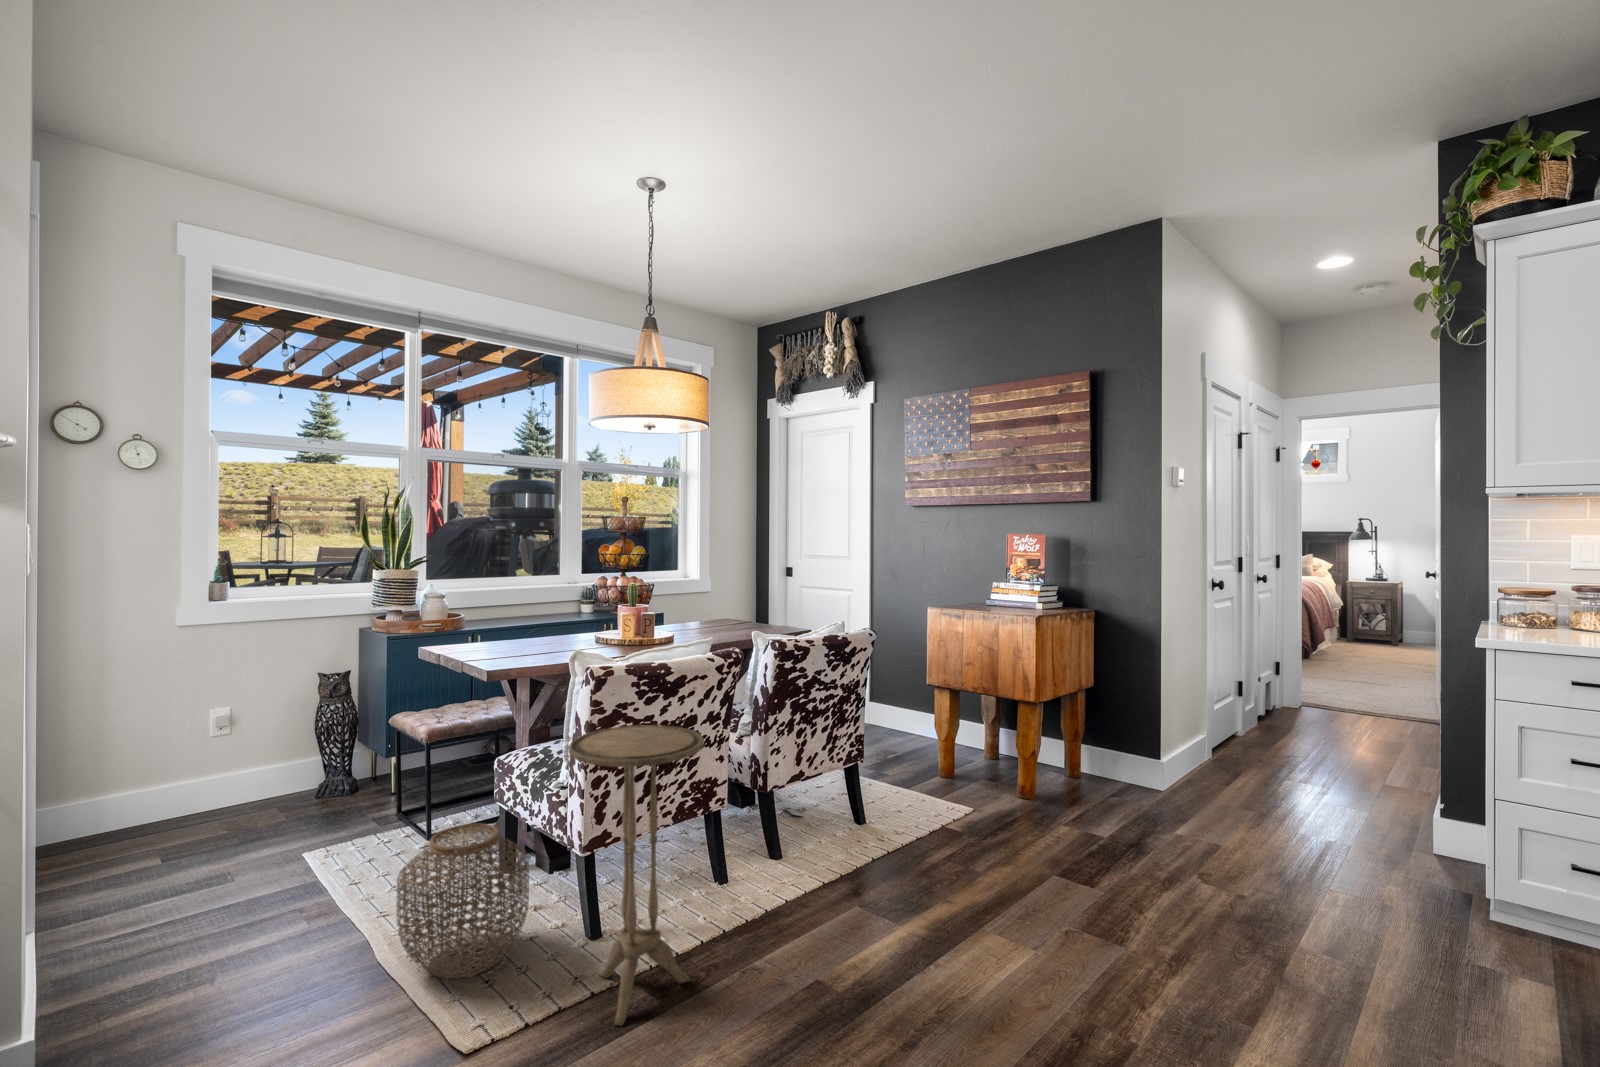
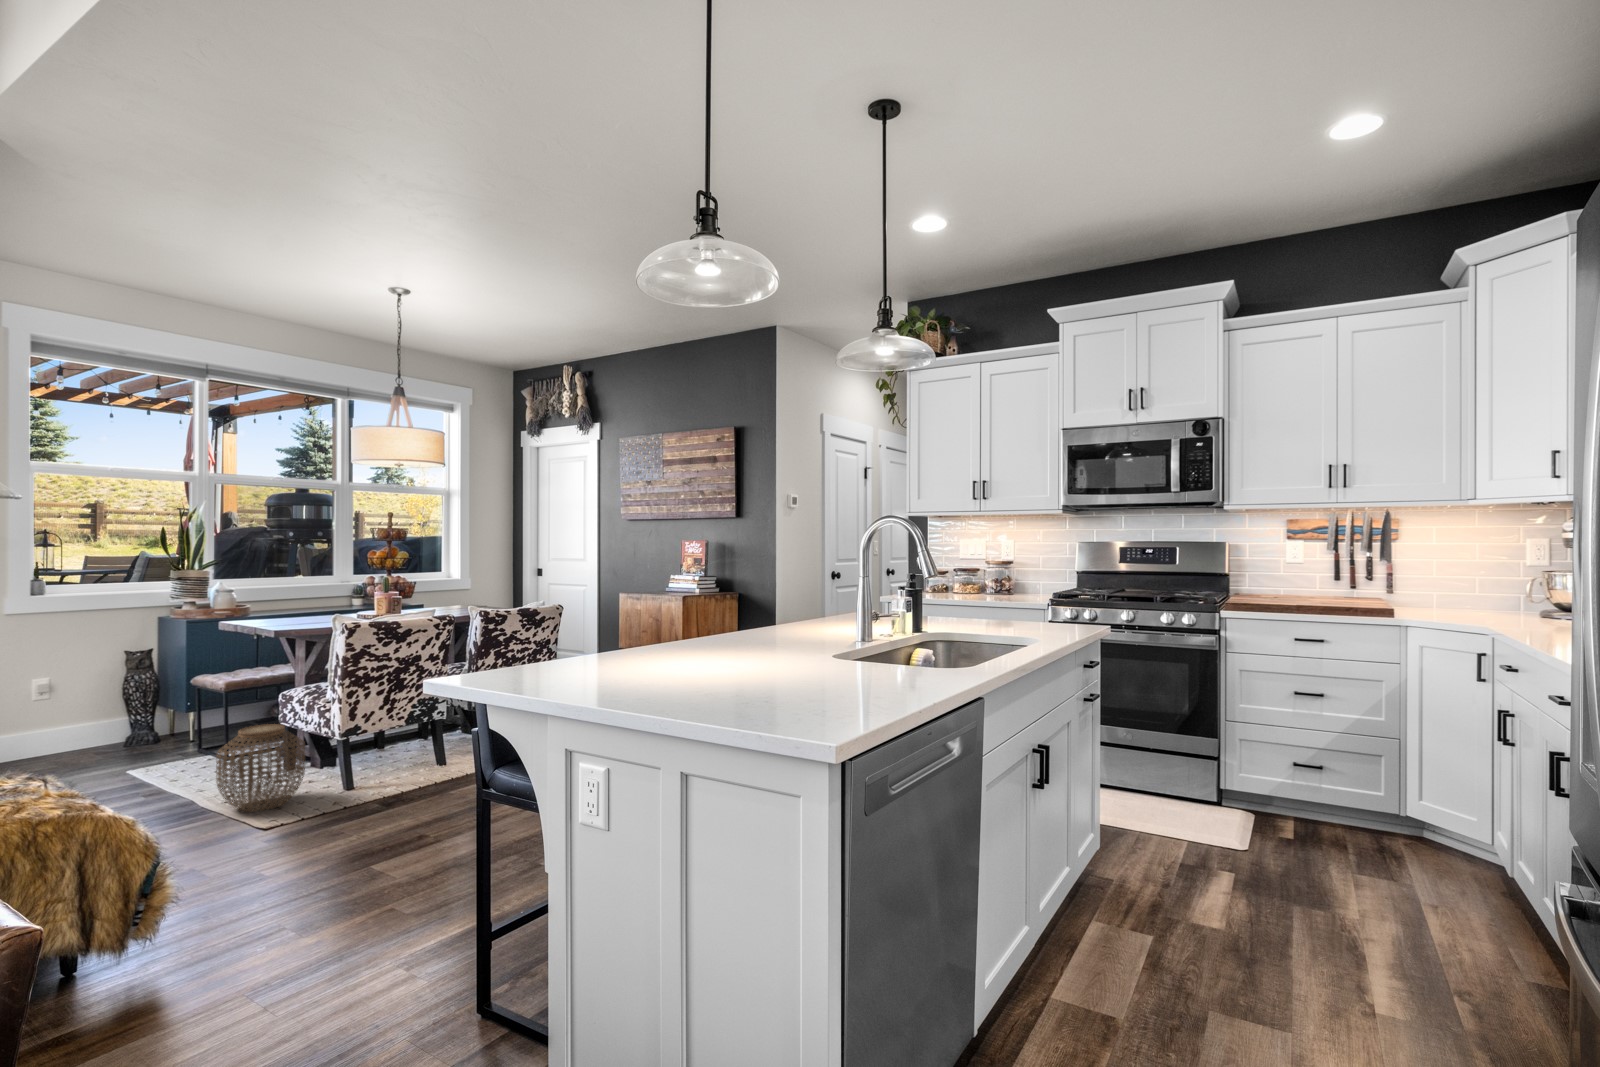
side table: present [568,725,704,1026] -> none [330,658,417,819]

